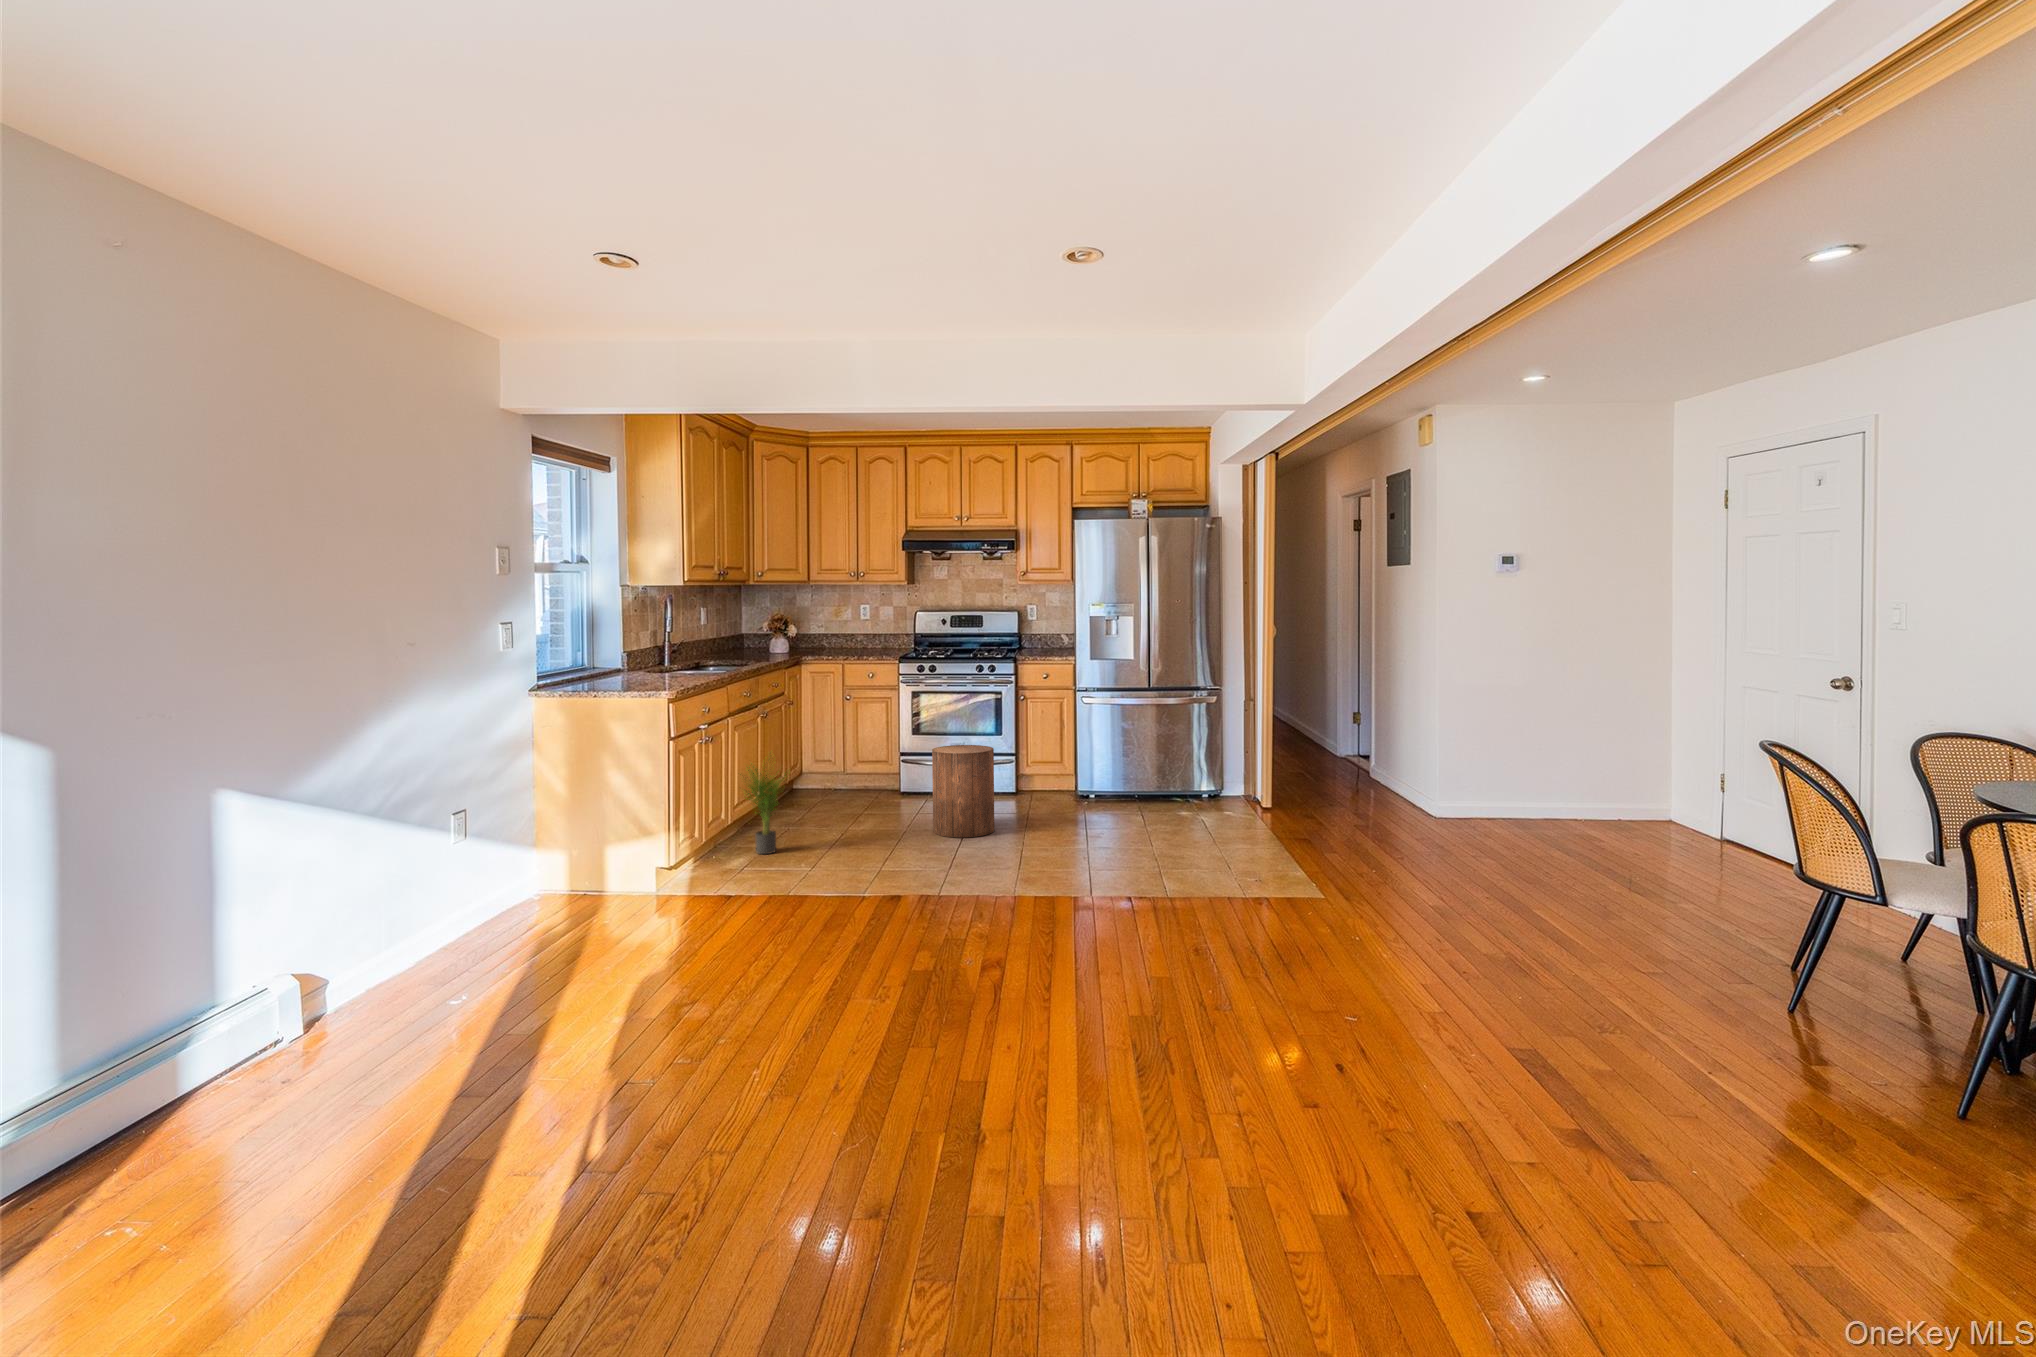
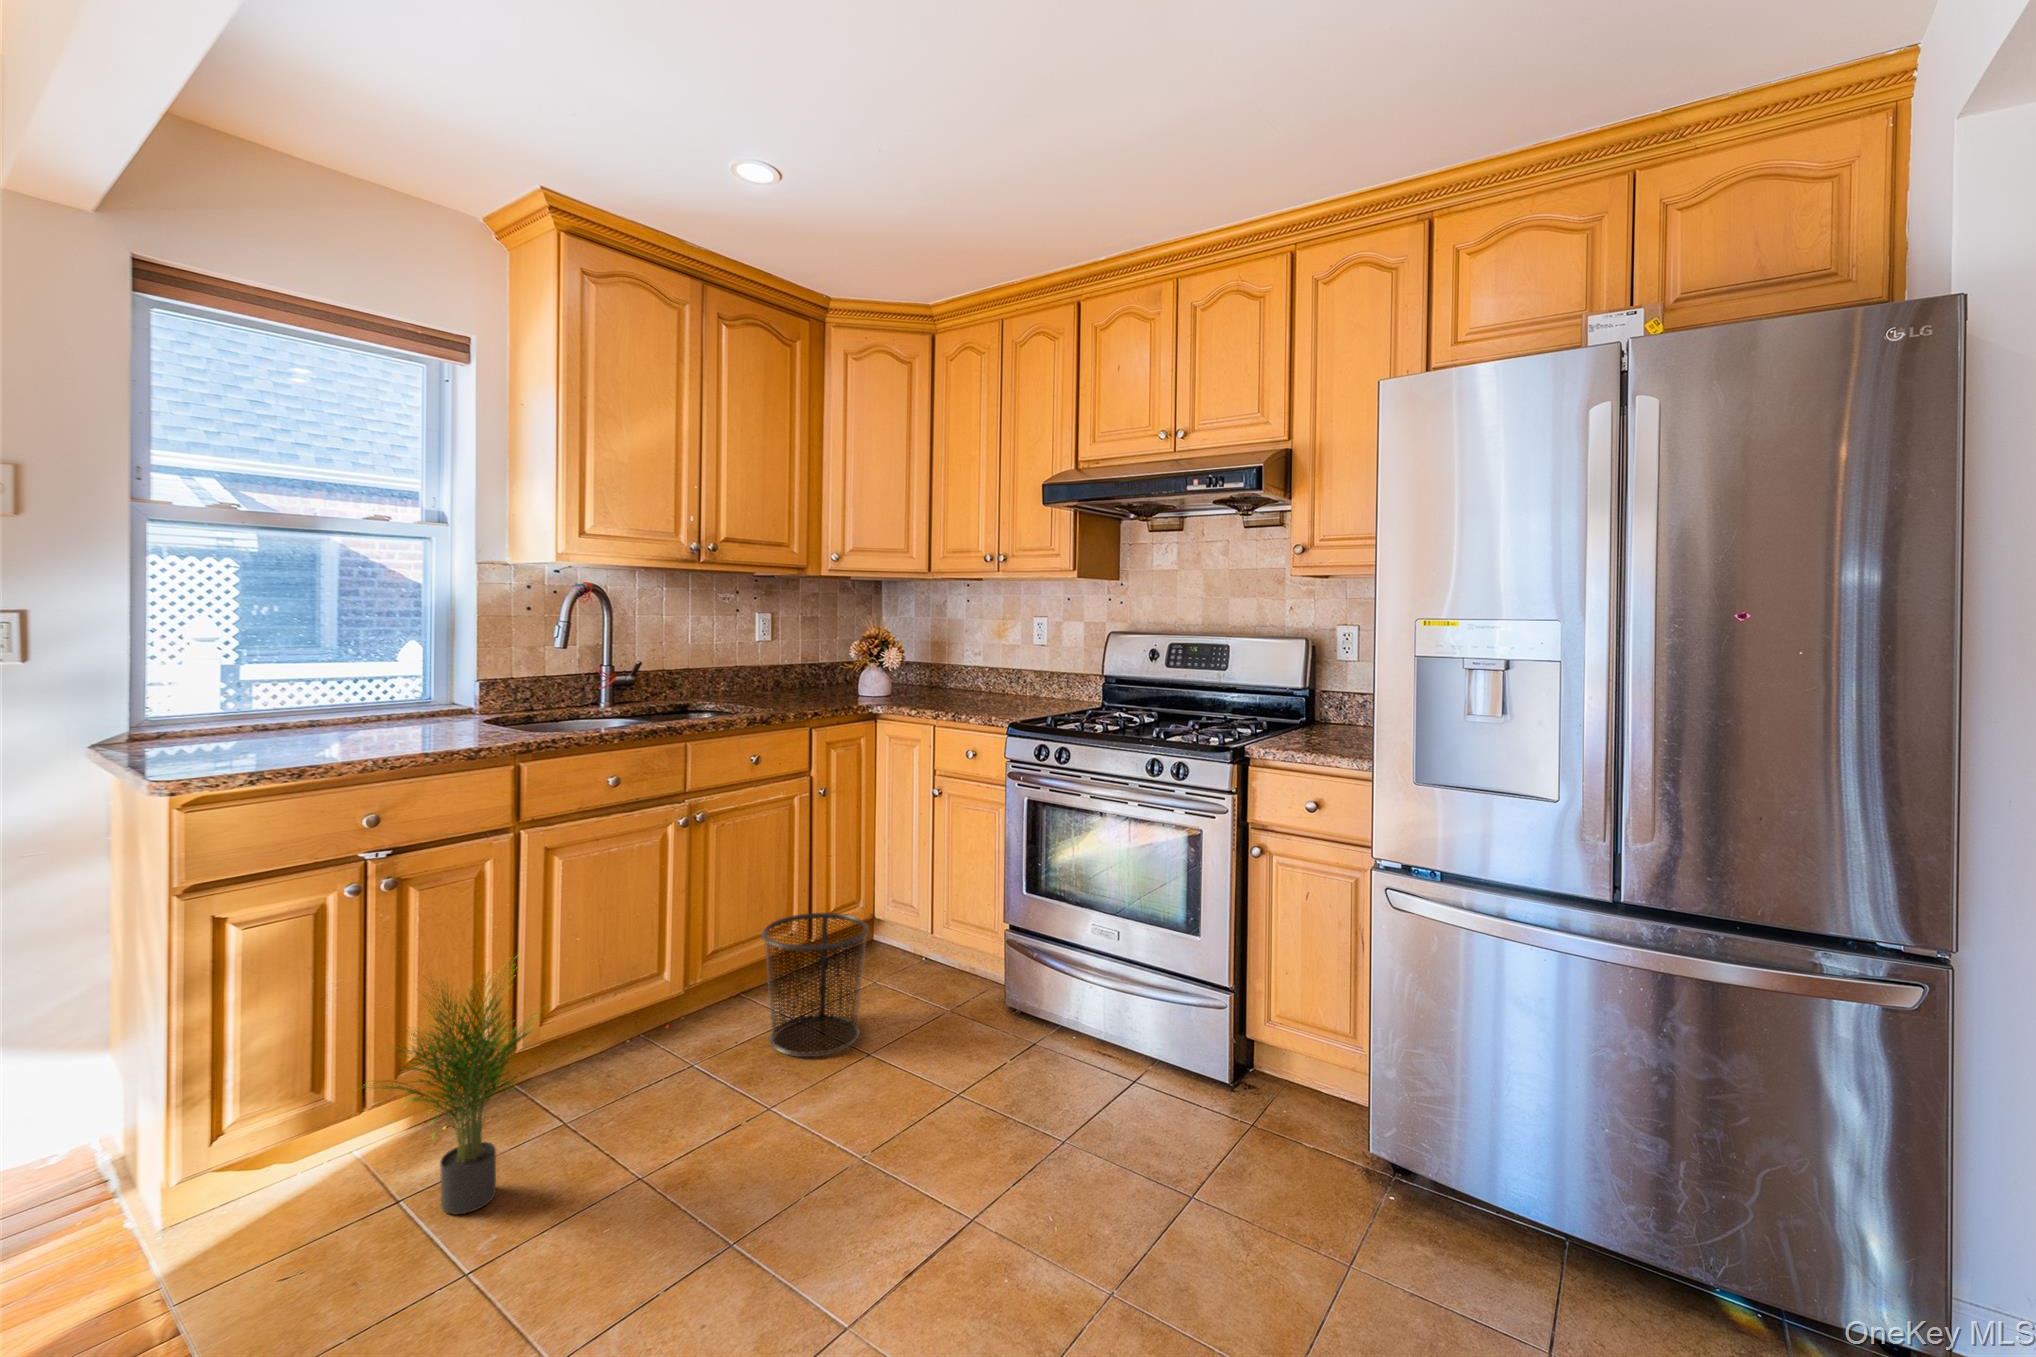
stool: present [932,745,994,837] -> none [884,987,1058,1304]
waste bin: none [799,753,851,814] -> present [762,913,869,1057]

